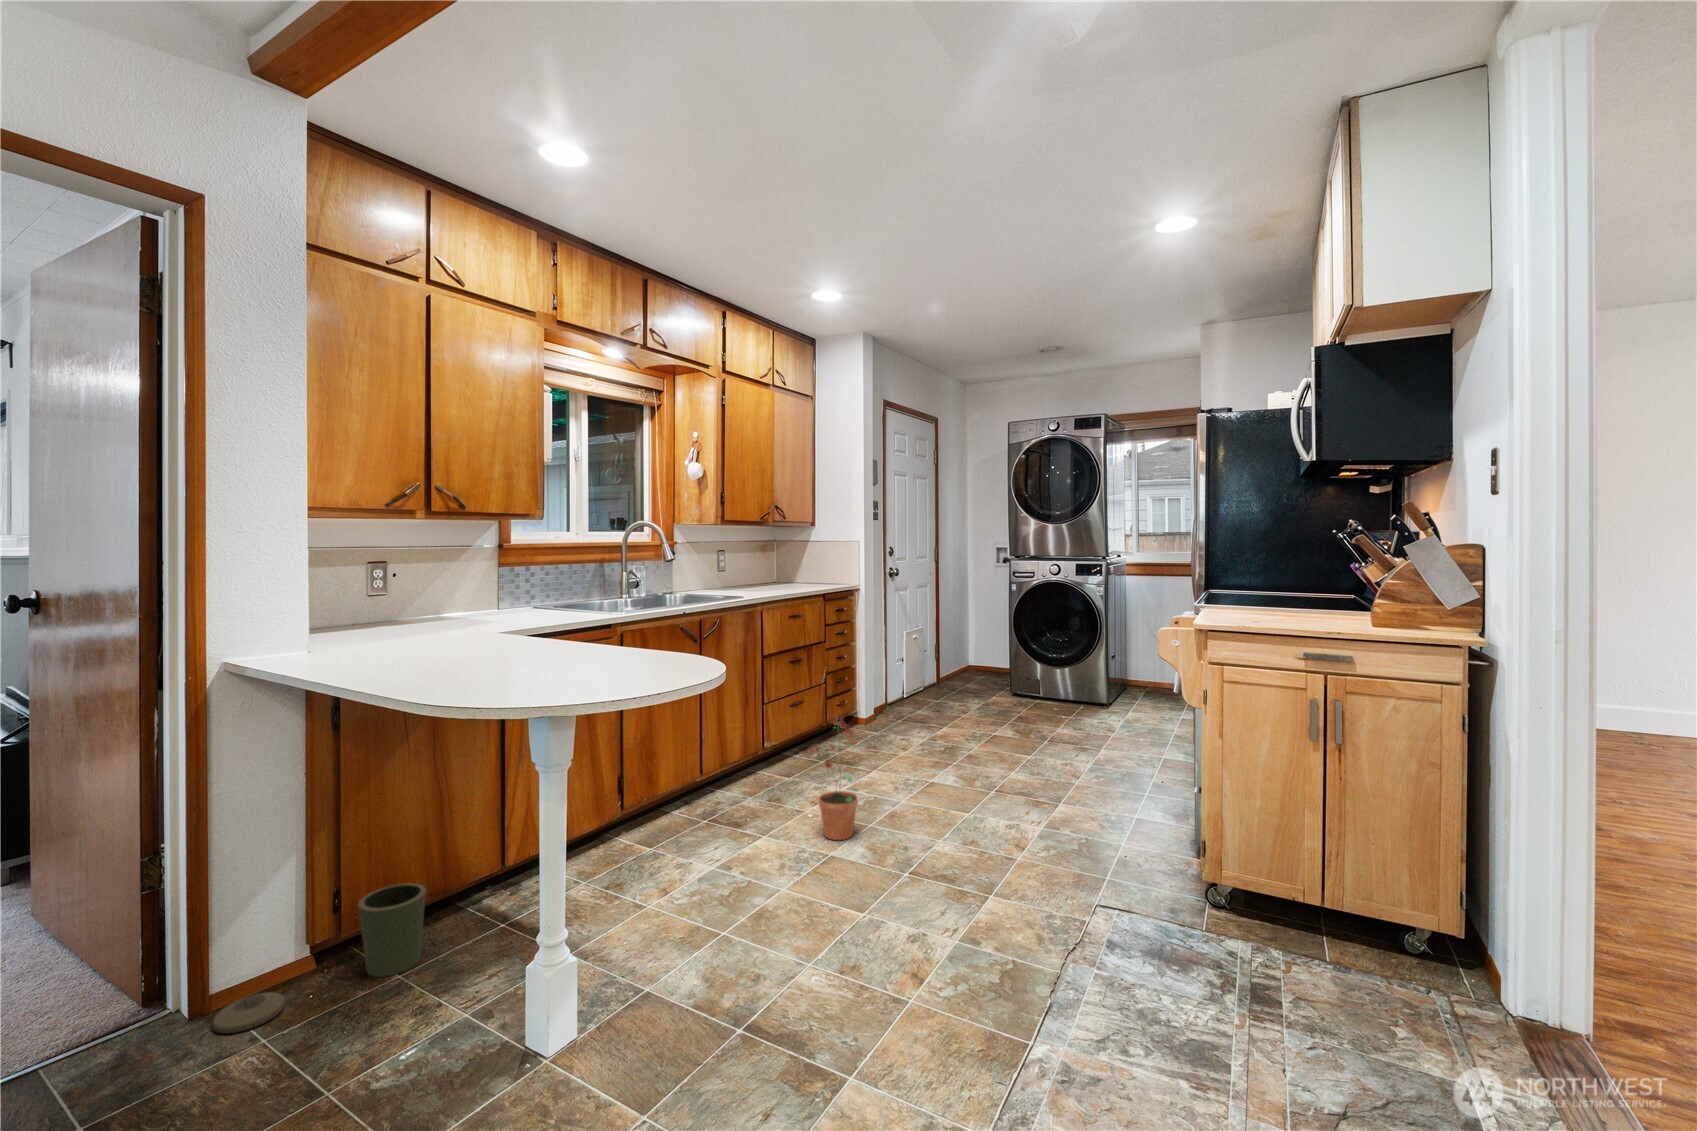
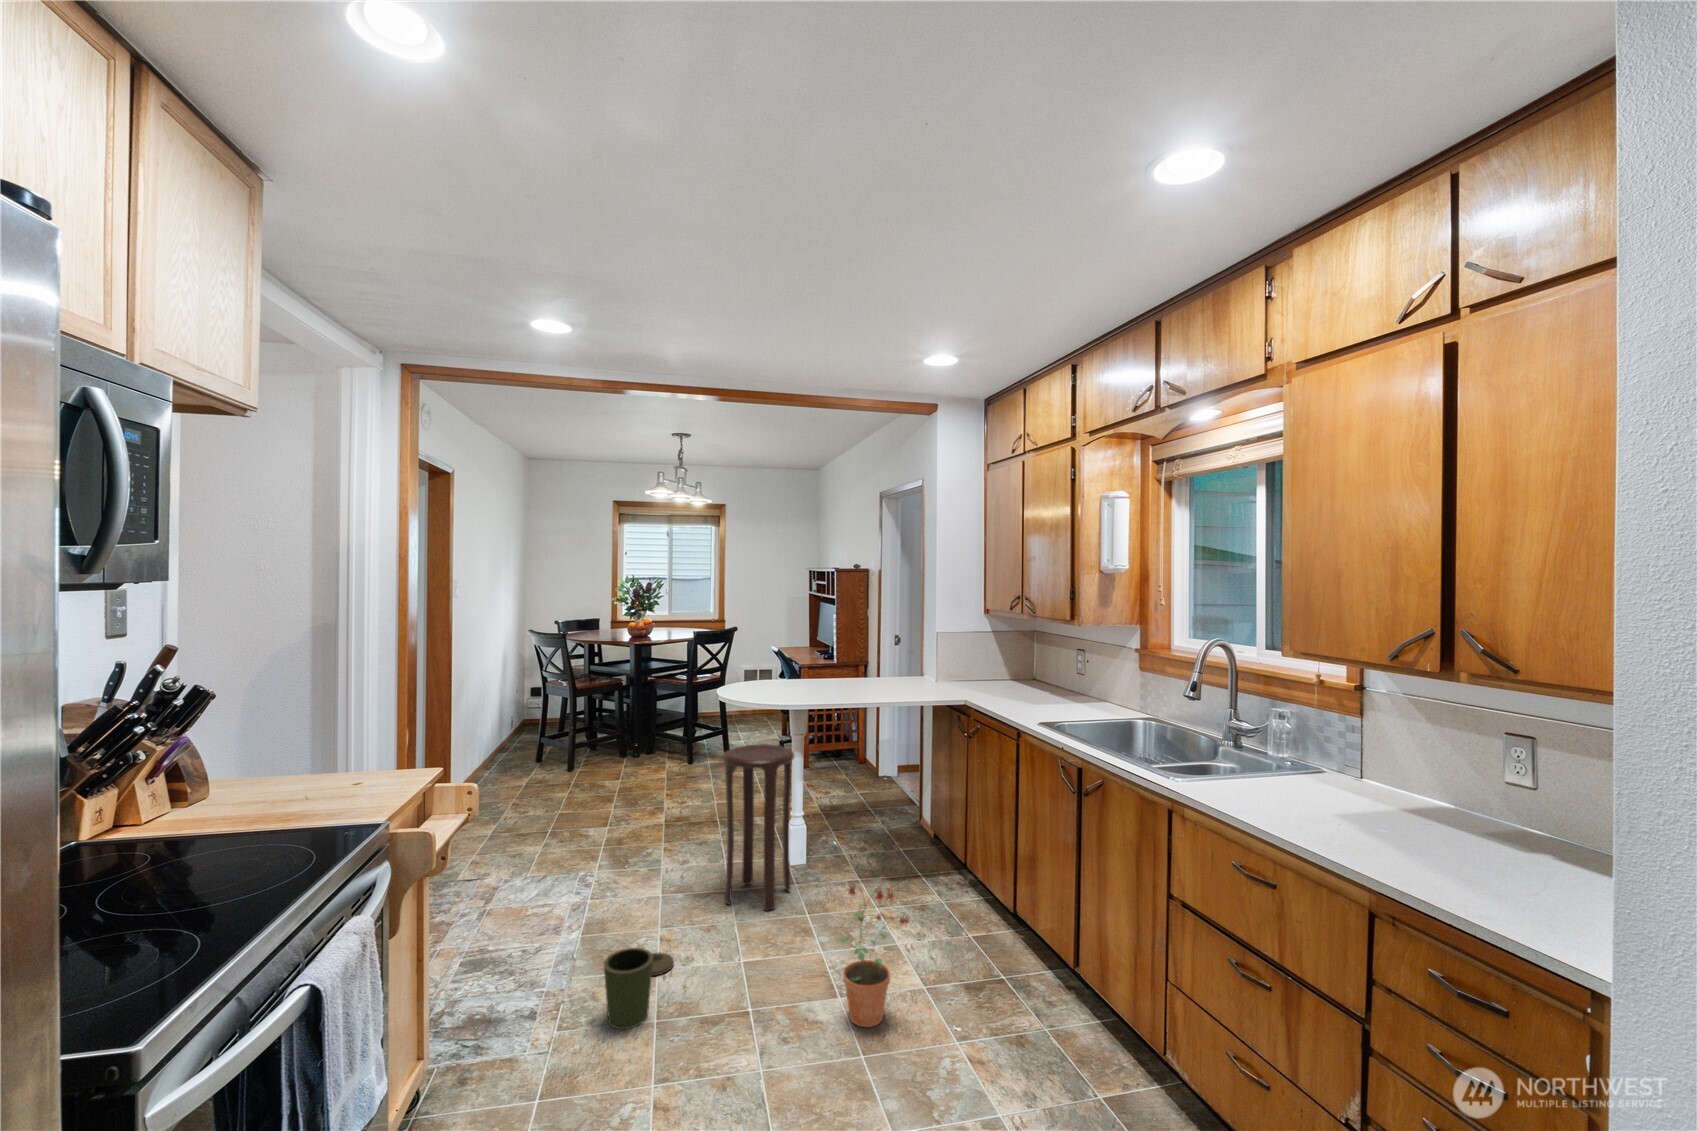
stool: none [659,722,787,1025] -> present [723,745,794,911]
trash can: present [212,883,426,1033] -> present [604,948,674,1029]

